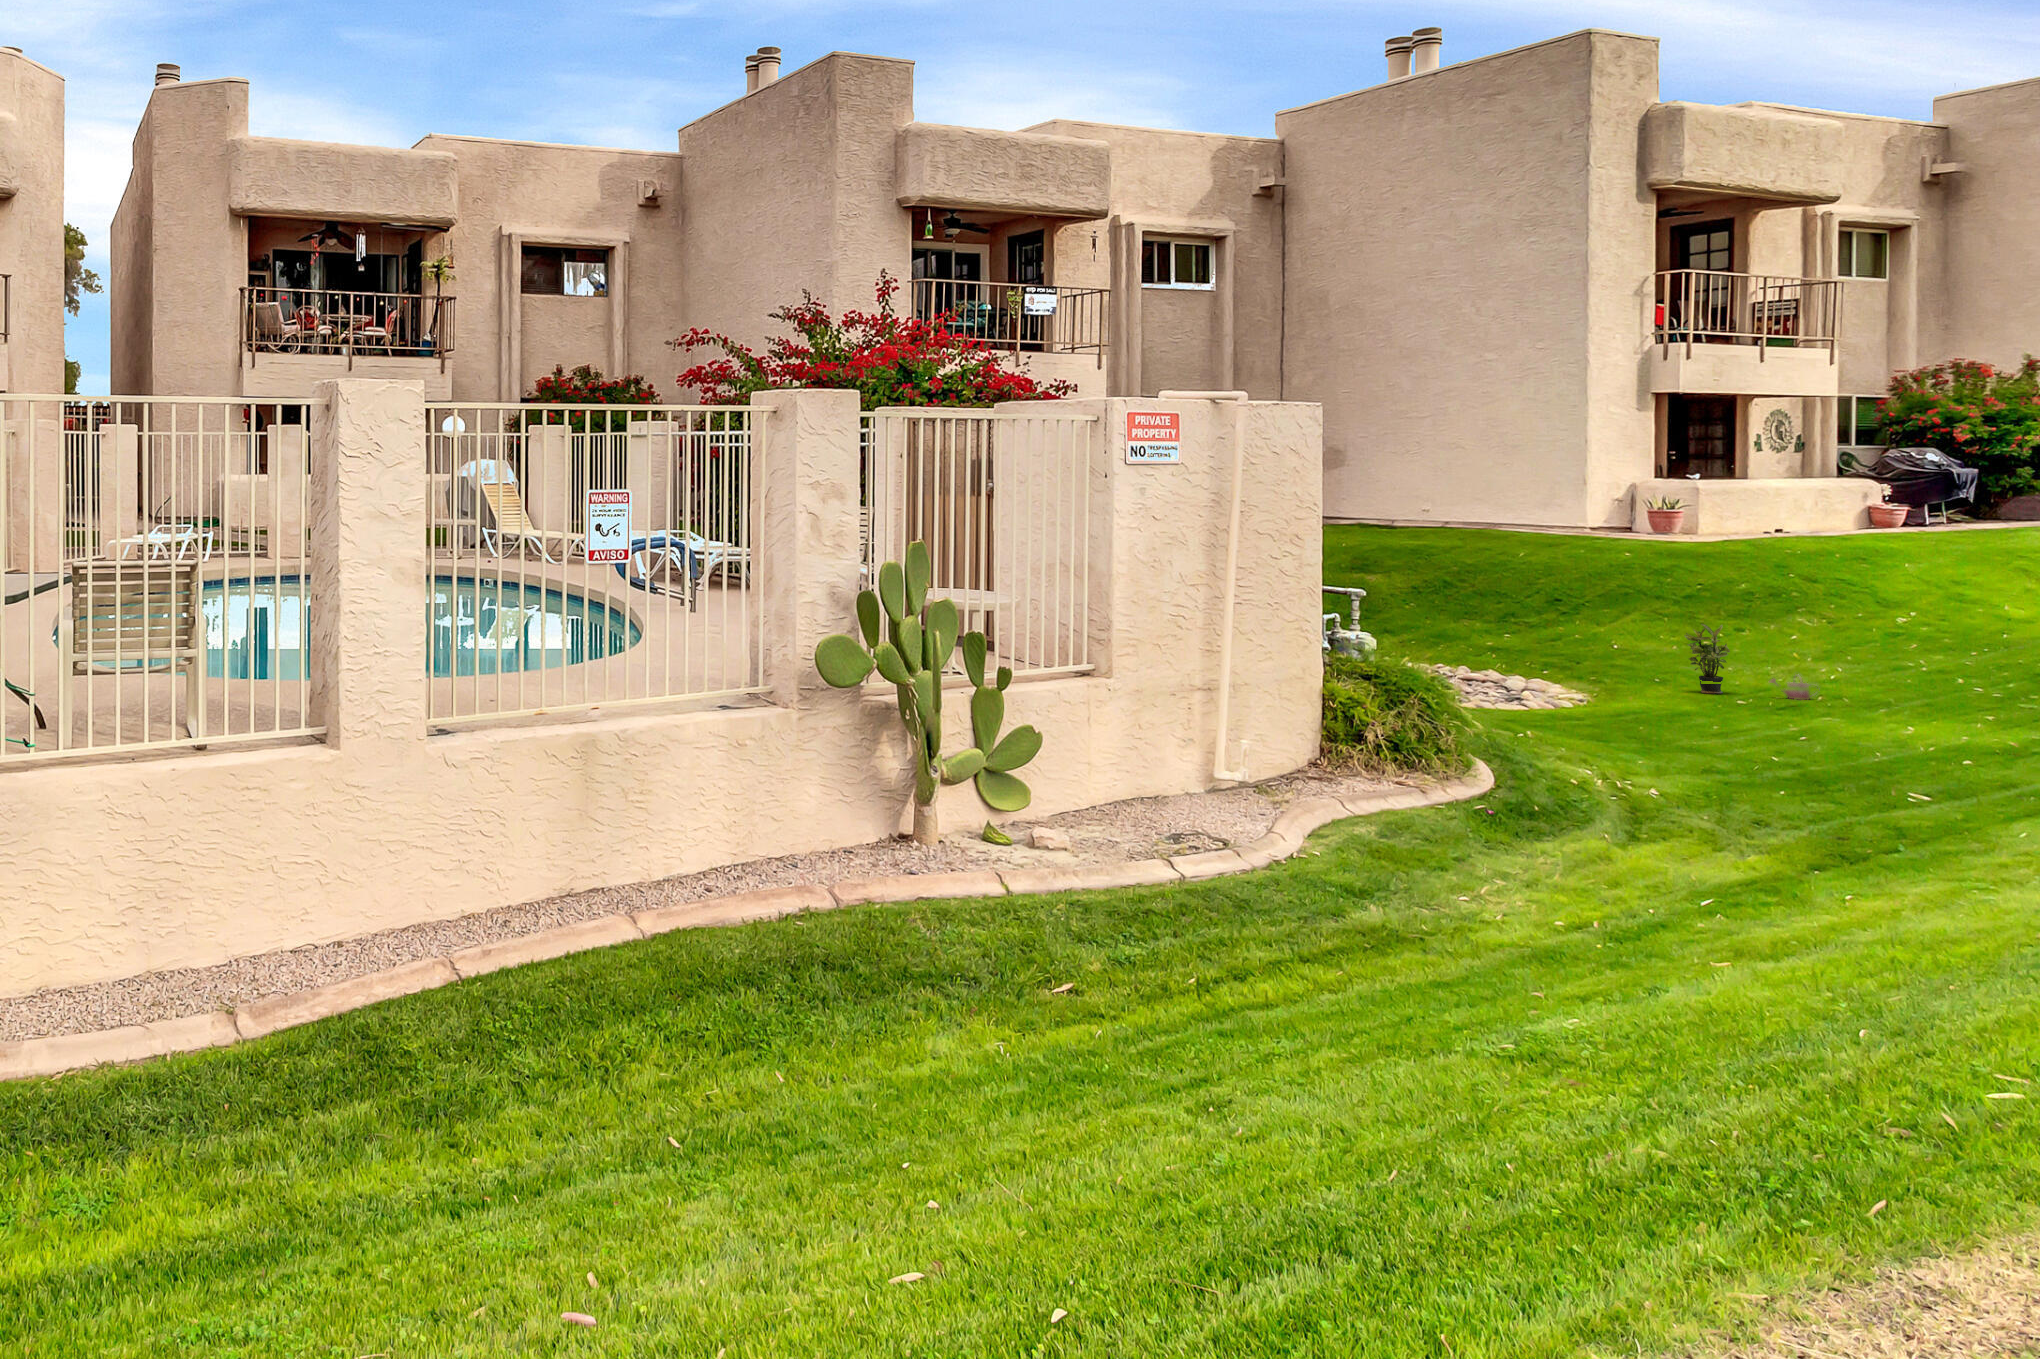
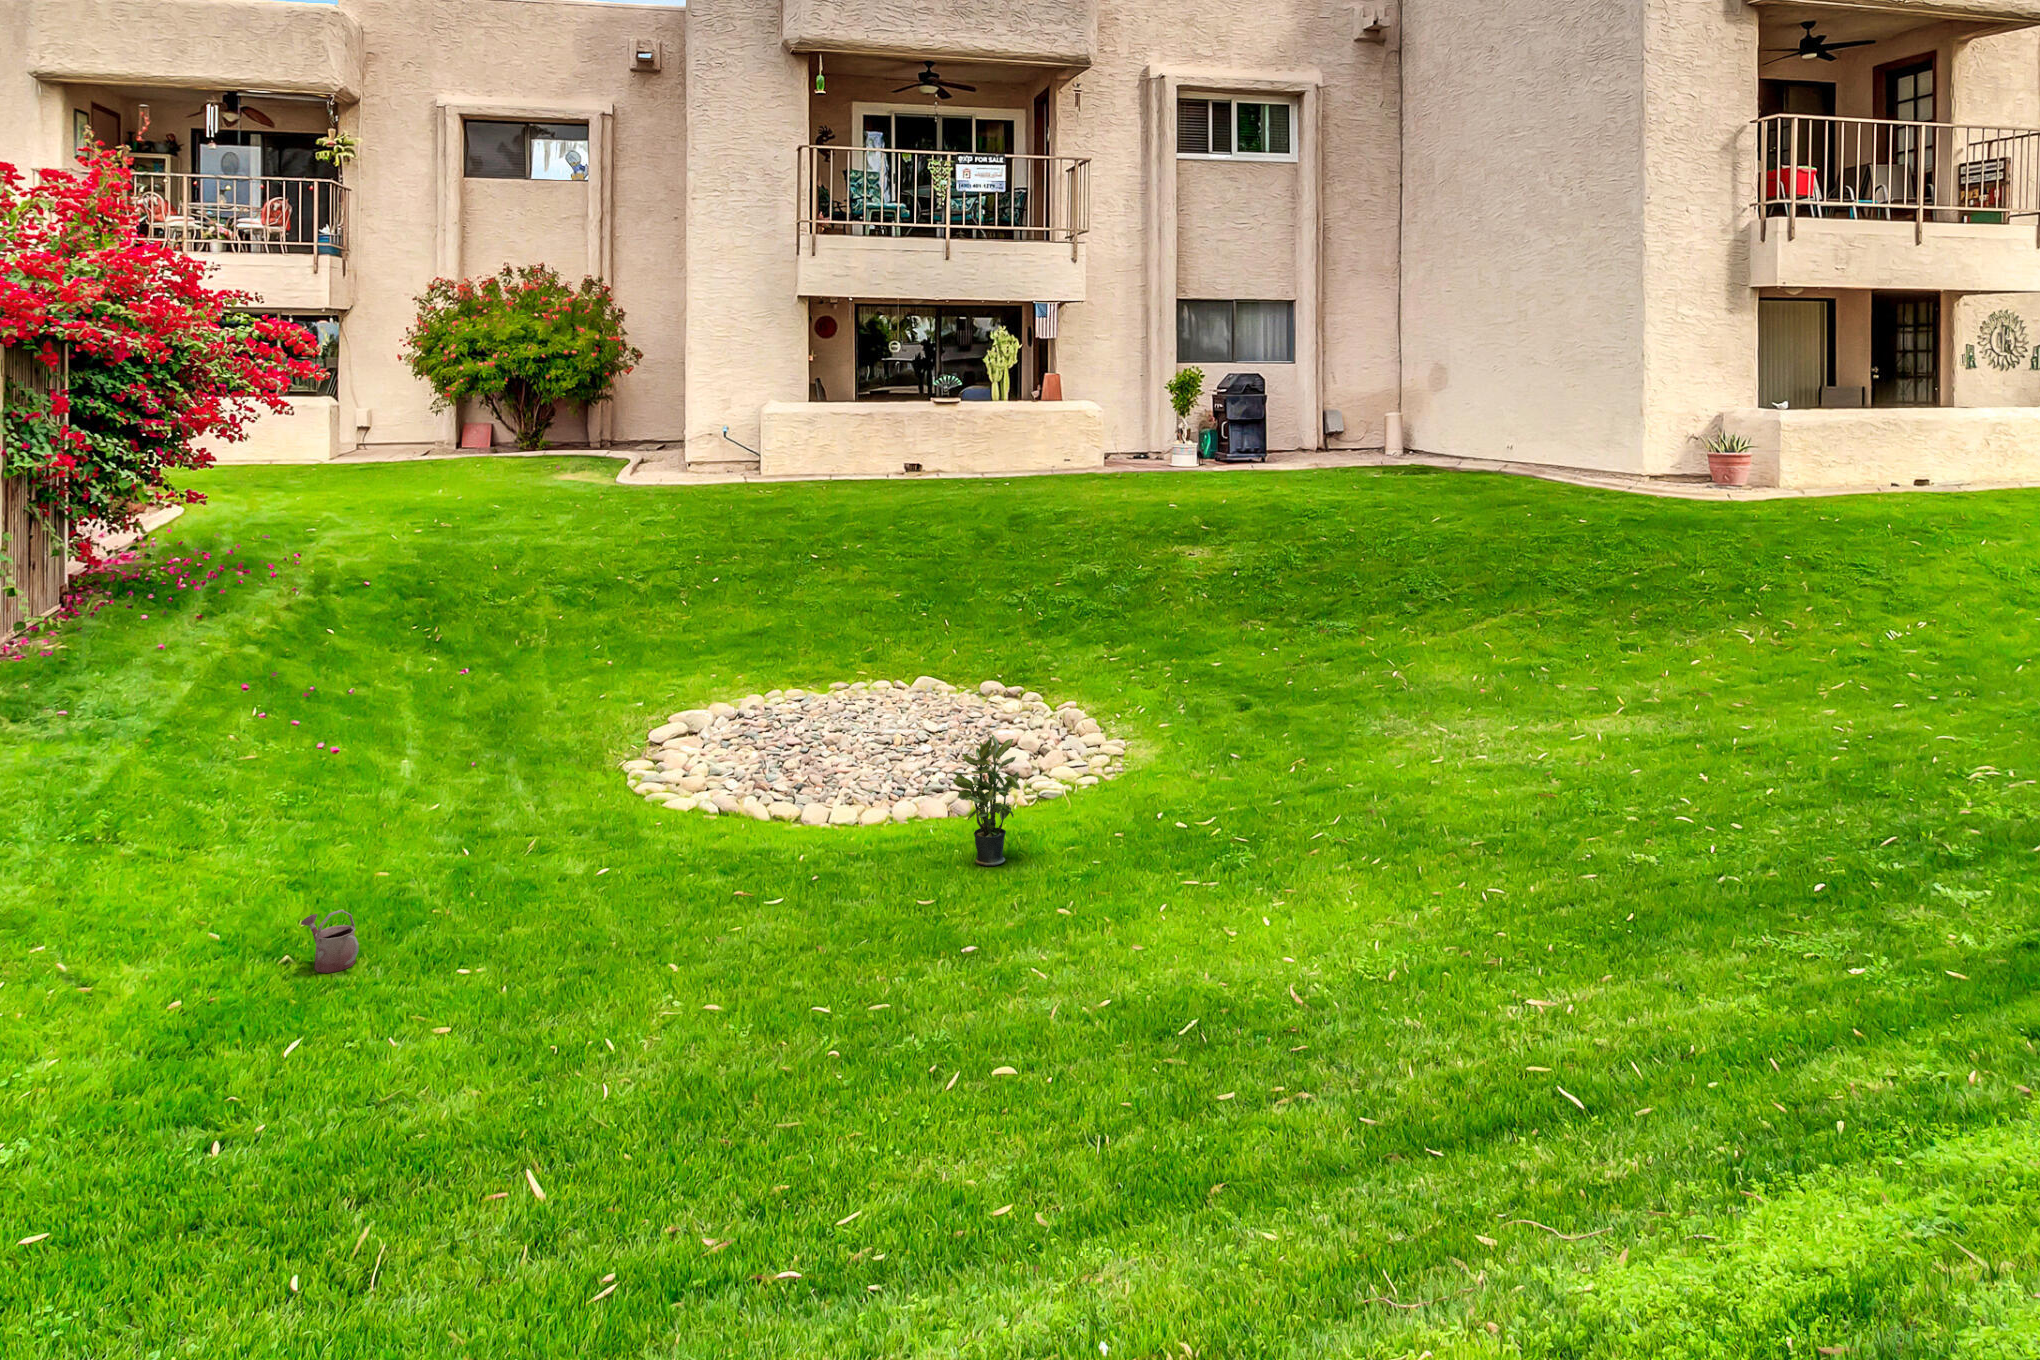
watering can: present [1770,679,1811,700] -> present [301,910,359,973]

